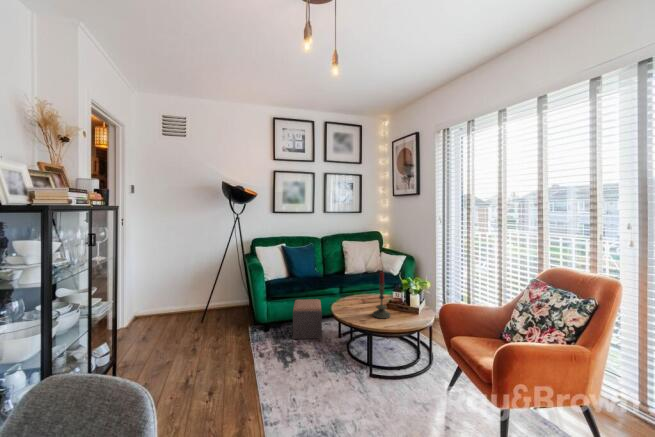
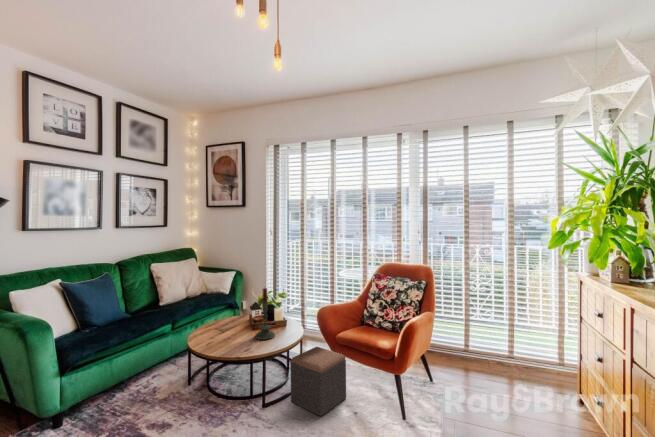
footstool: present [293,299,322,339] -> present [291,347,346,416]

